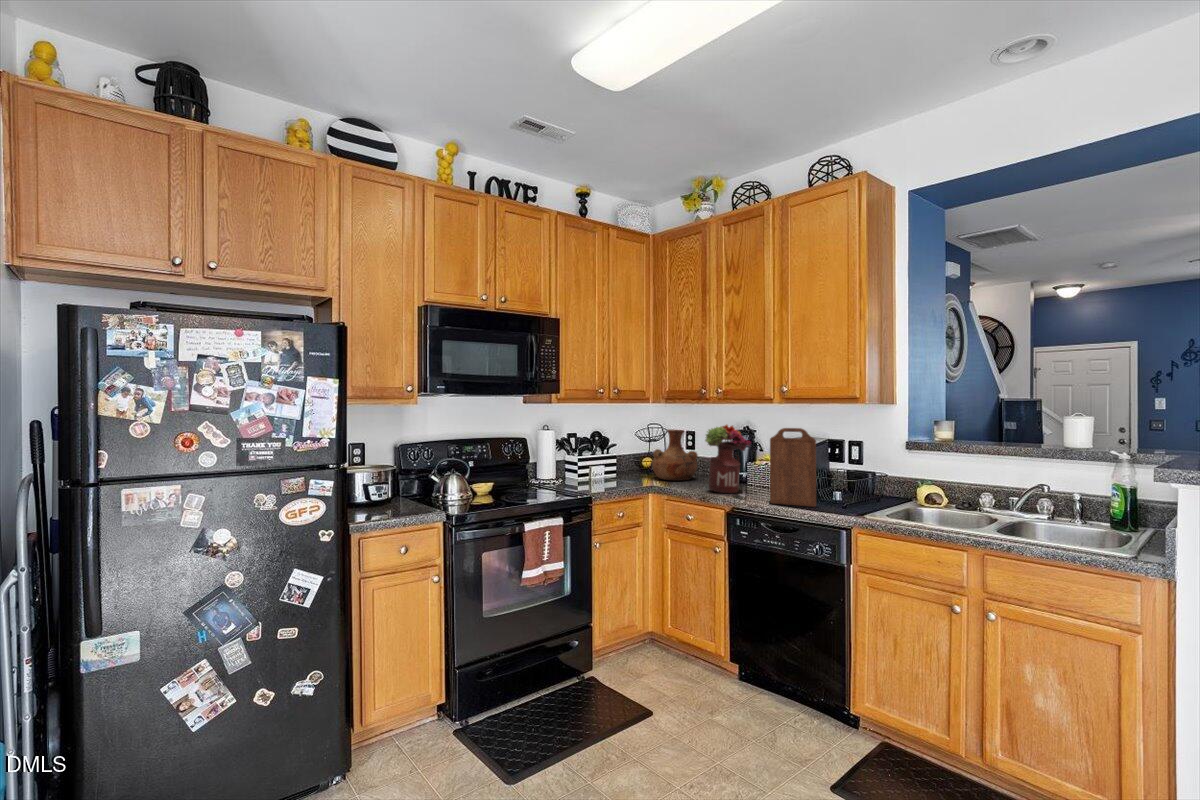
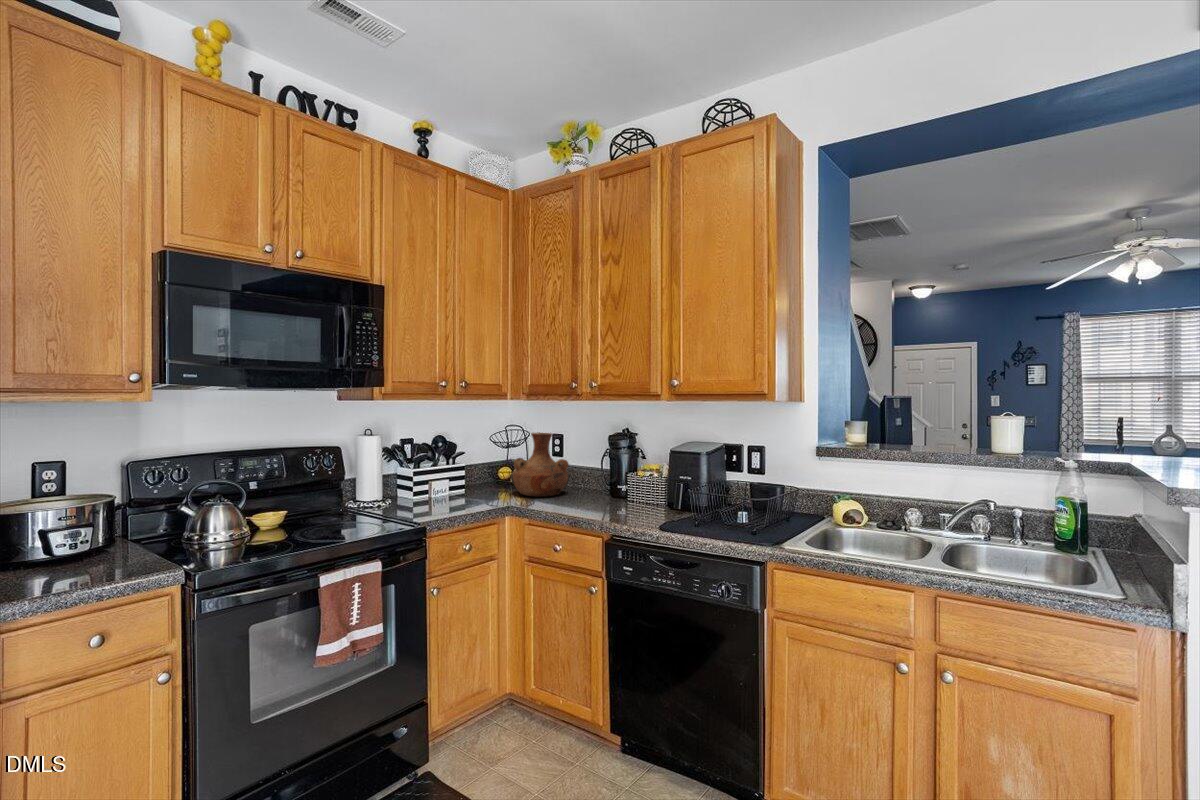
flower arrangement: present [705,424,751,493] -> none [578,427,636,514]
cutting board: present [770,428,816,507] -> none [661,432,719,533]

